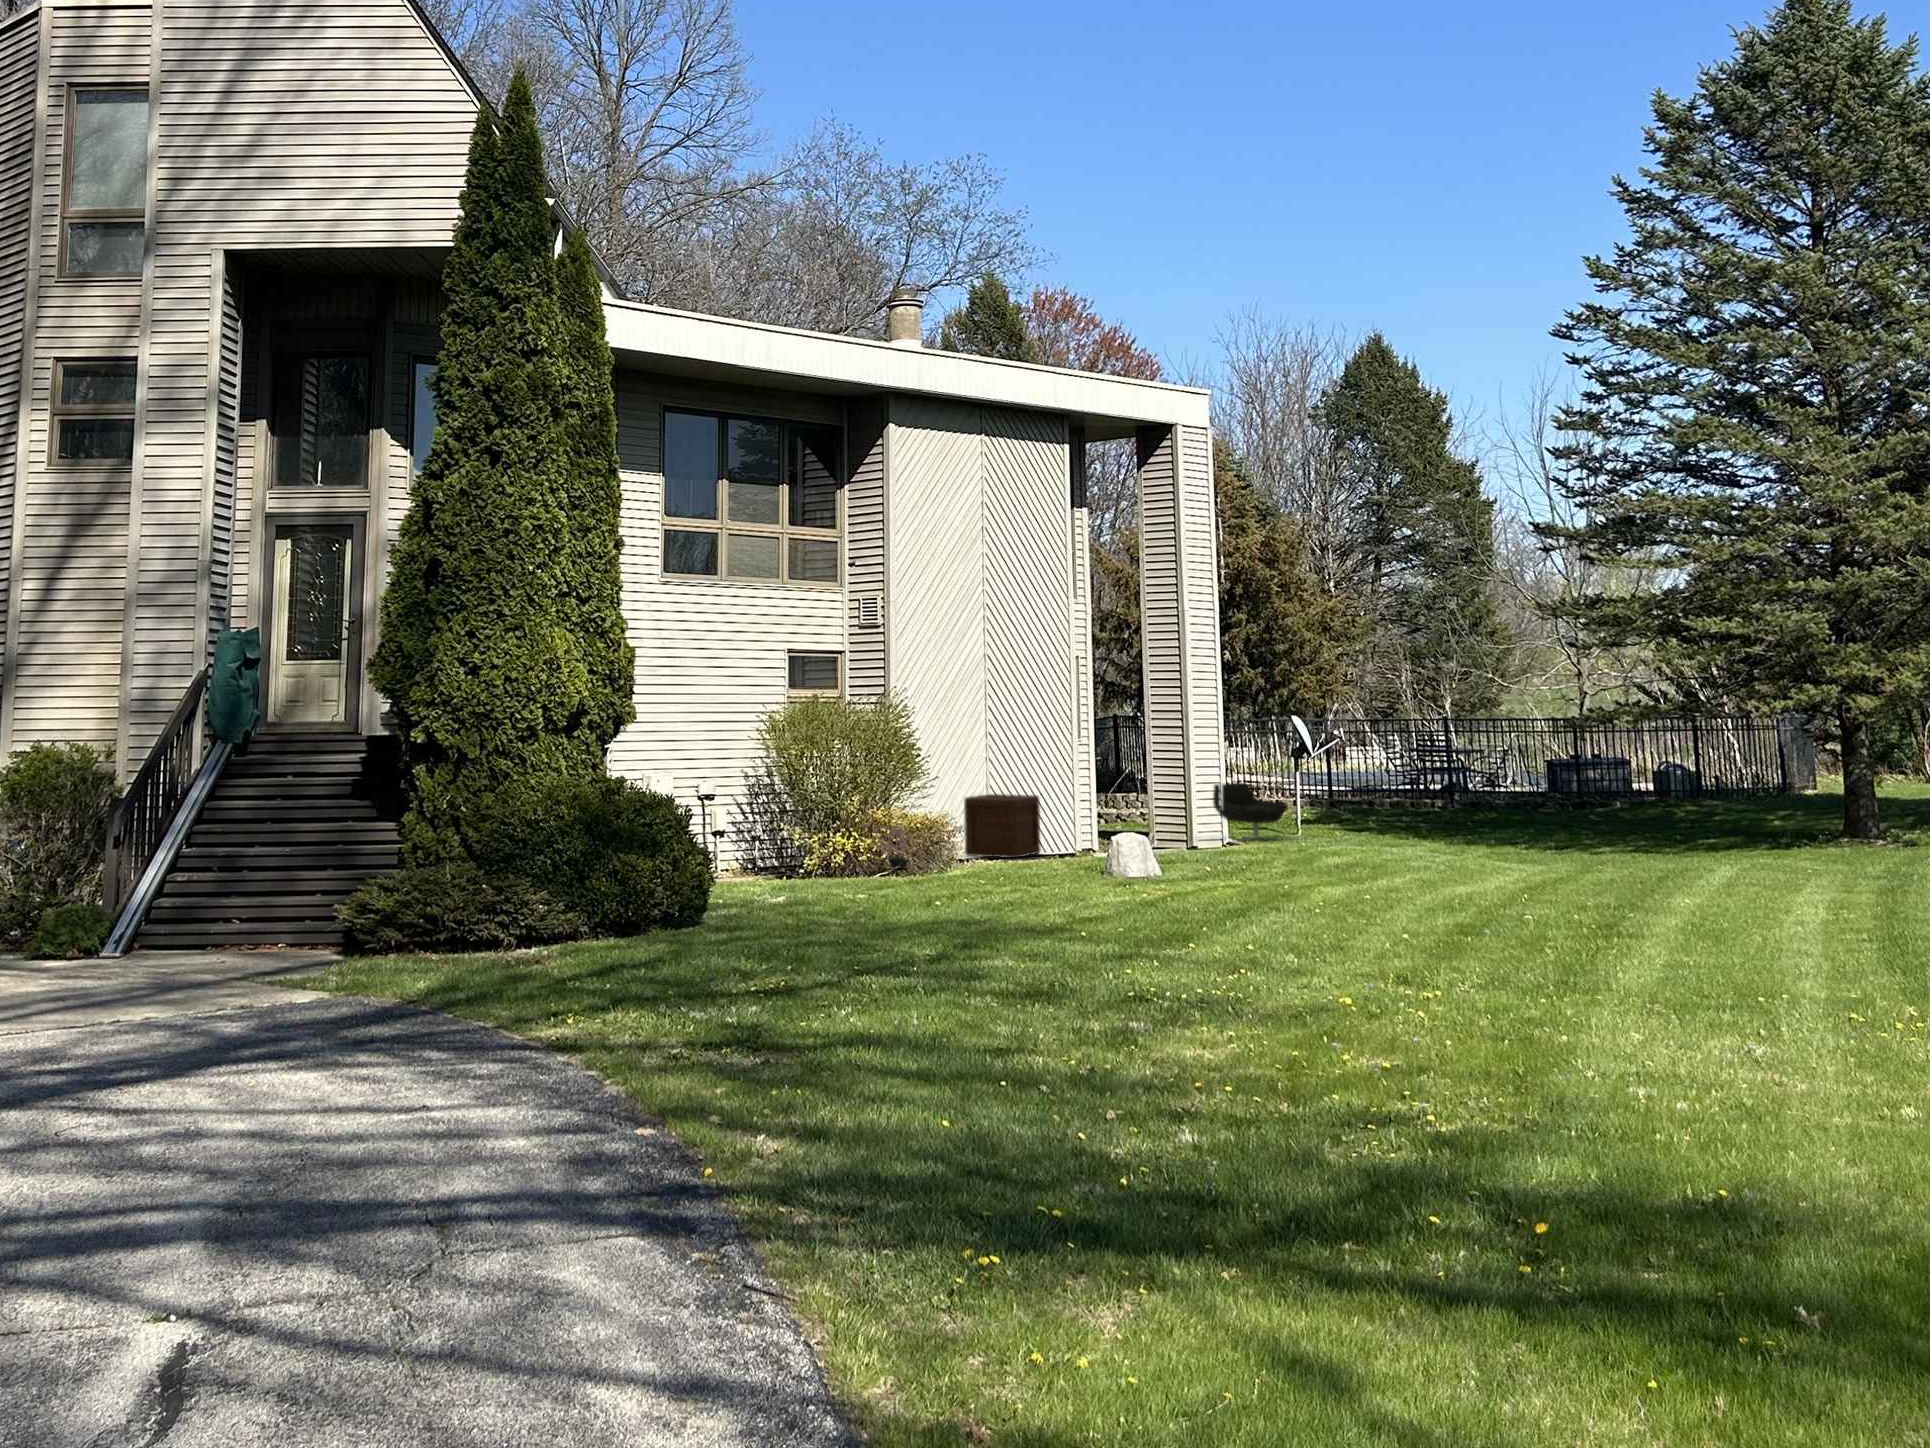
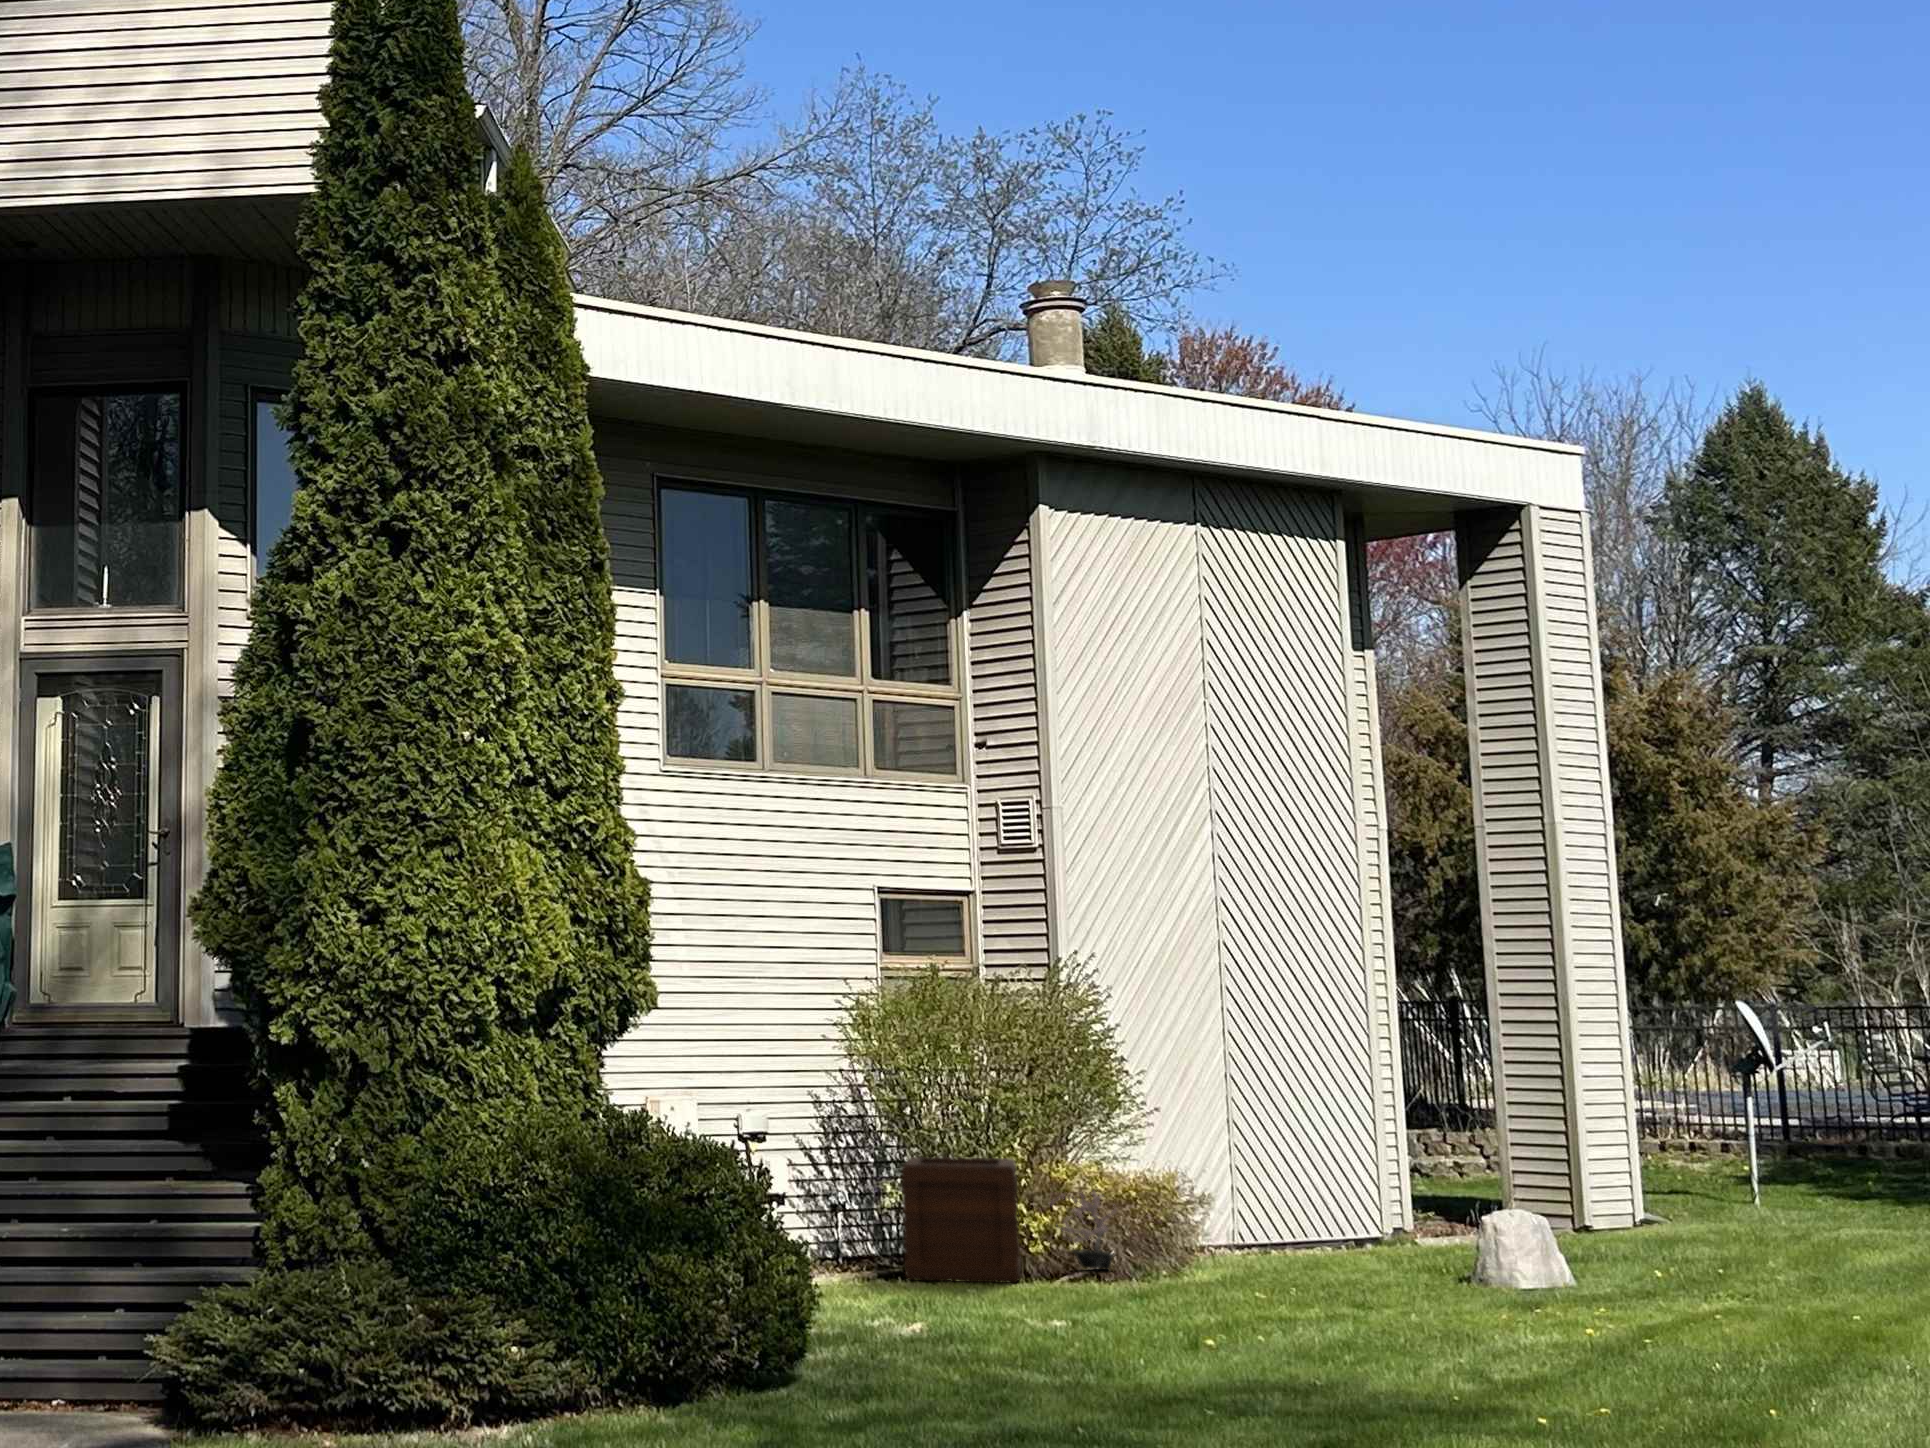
lounge chair: present [1213,783,1288,839] -> none [1623,1123,1766,1229]
wooden crate: present [964,794,1041,858] -> present [901,1157,1021,1283]

